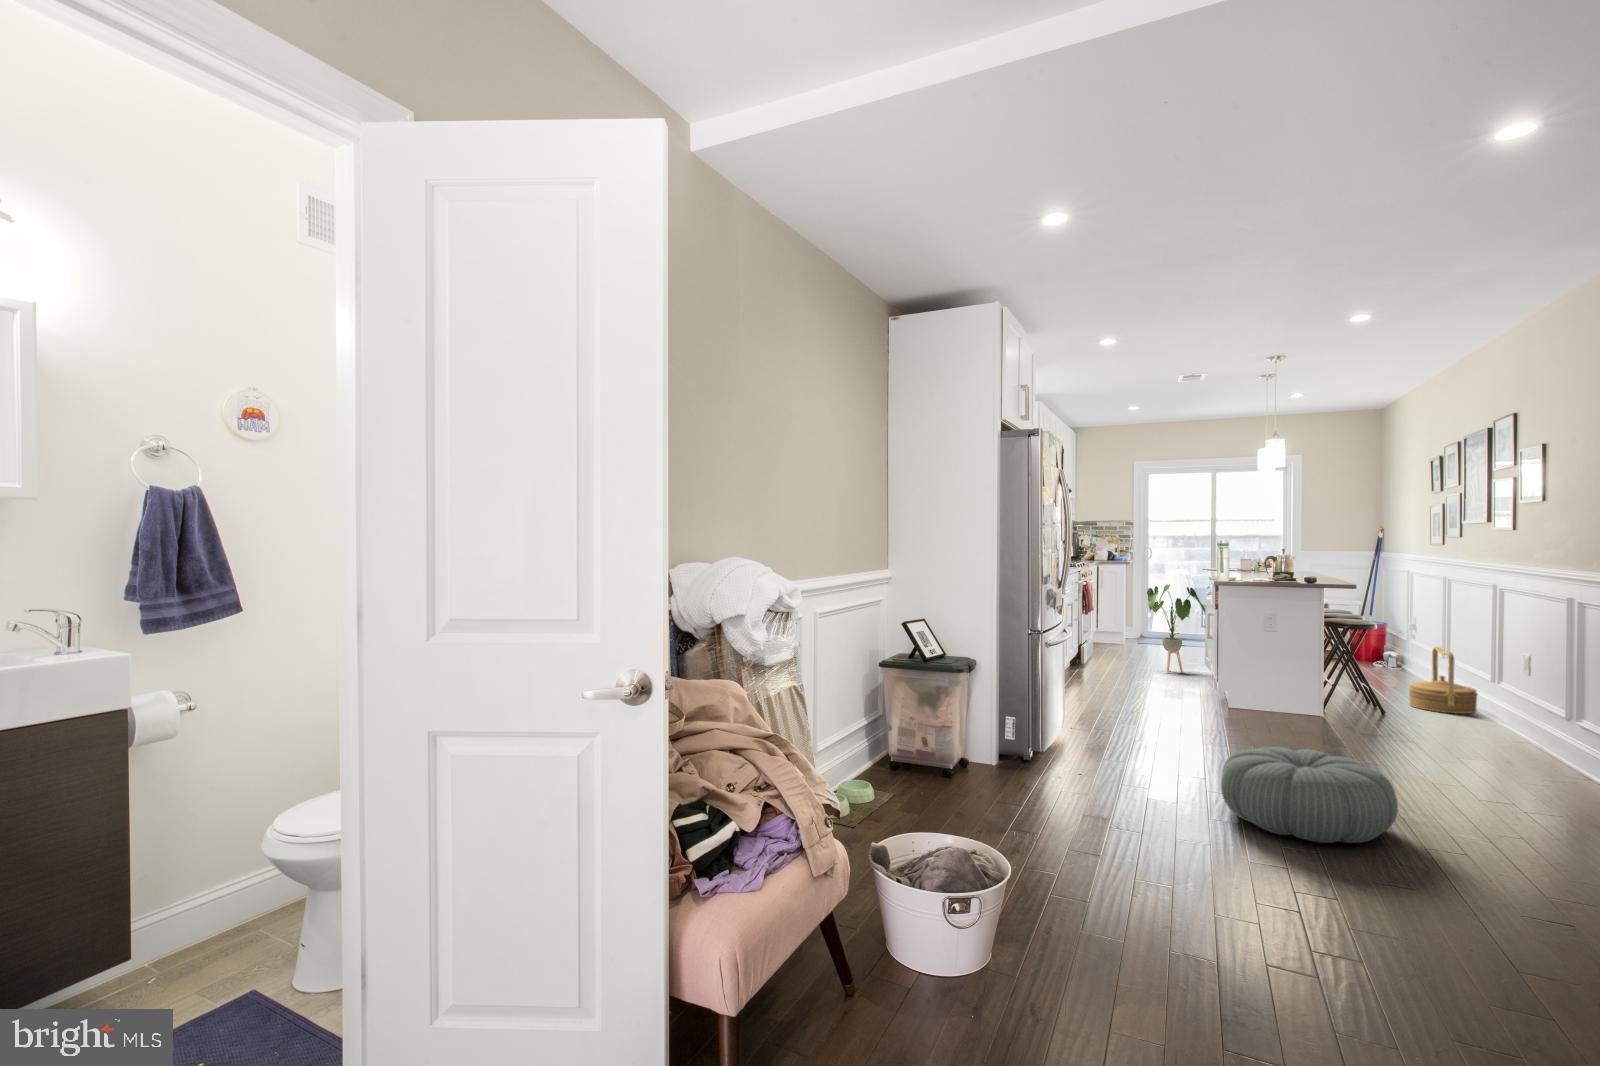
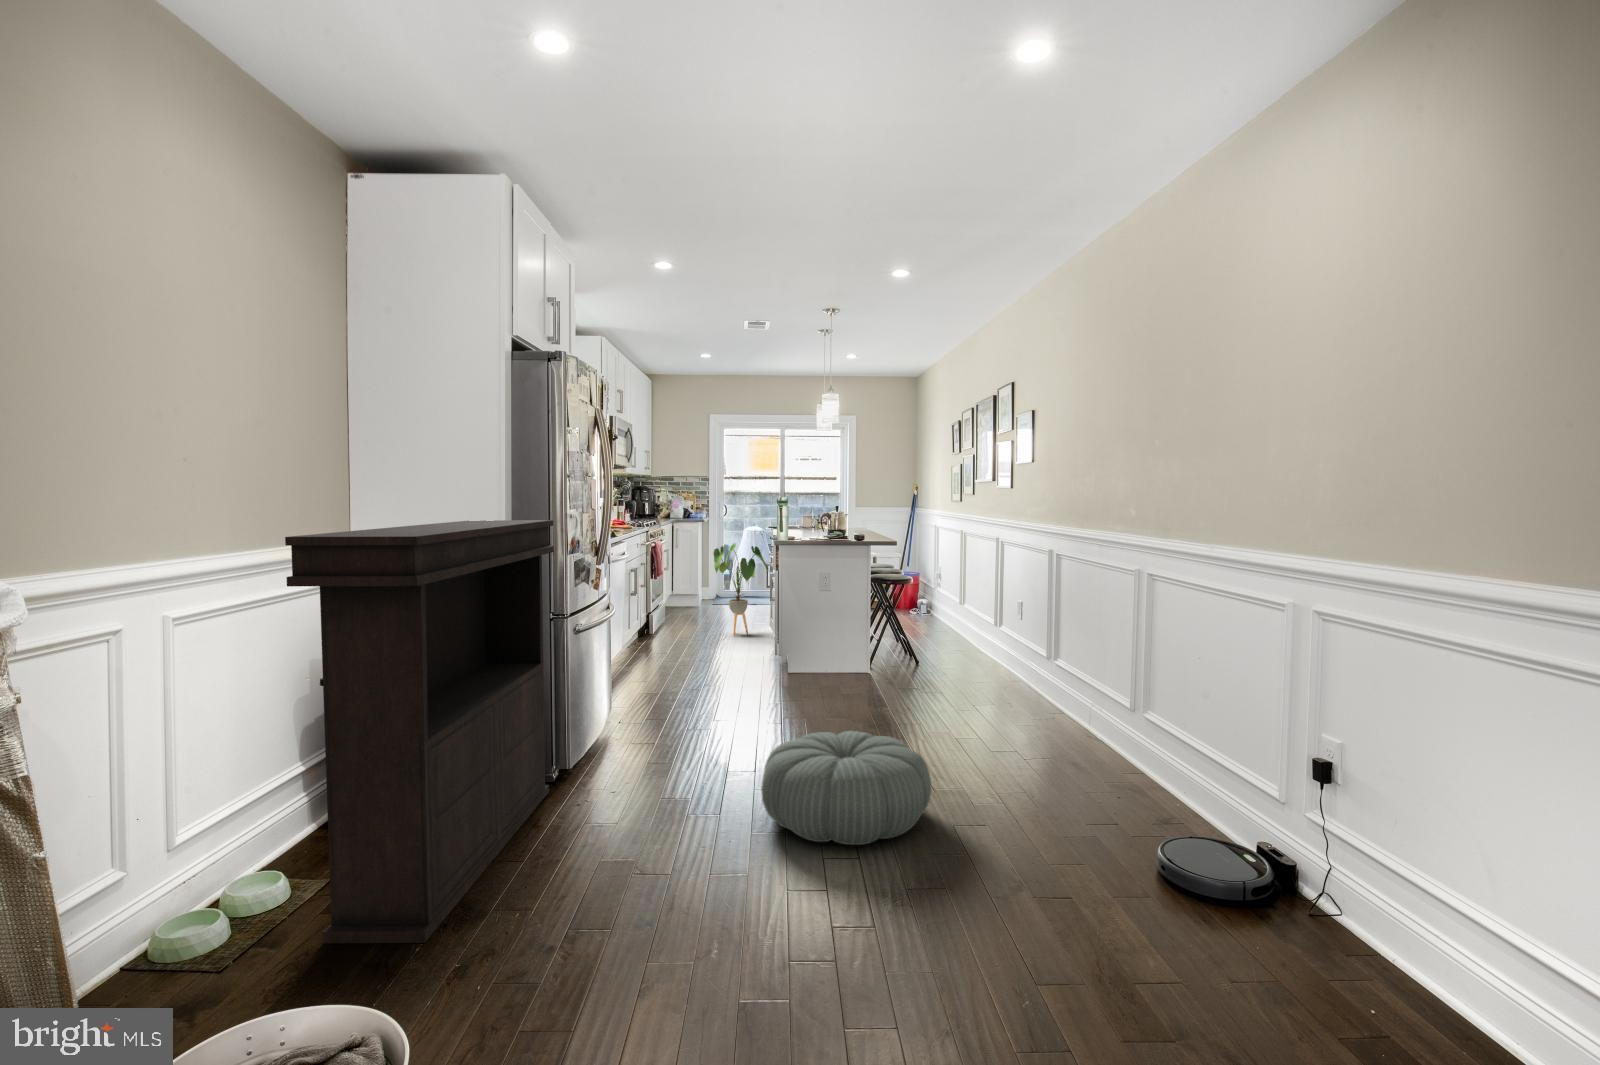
console table: none [897,556,1036,839] -> present [285,520,554,943]
woven basket: present [1408,647,1478,714] -> none [936,595,987,656]

